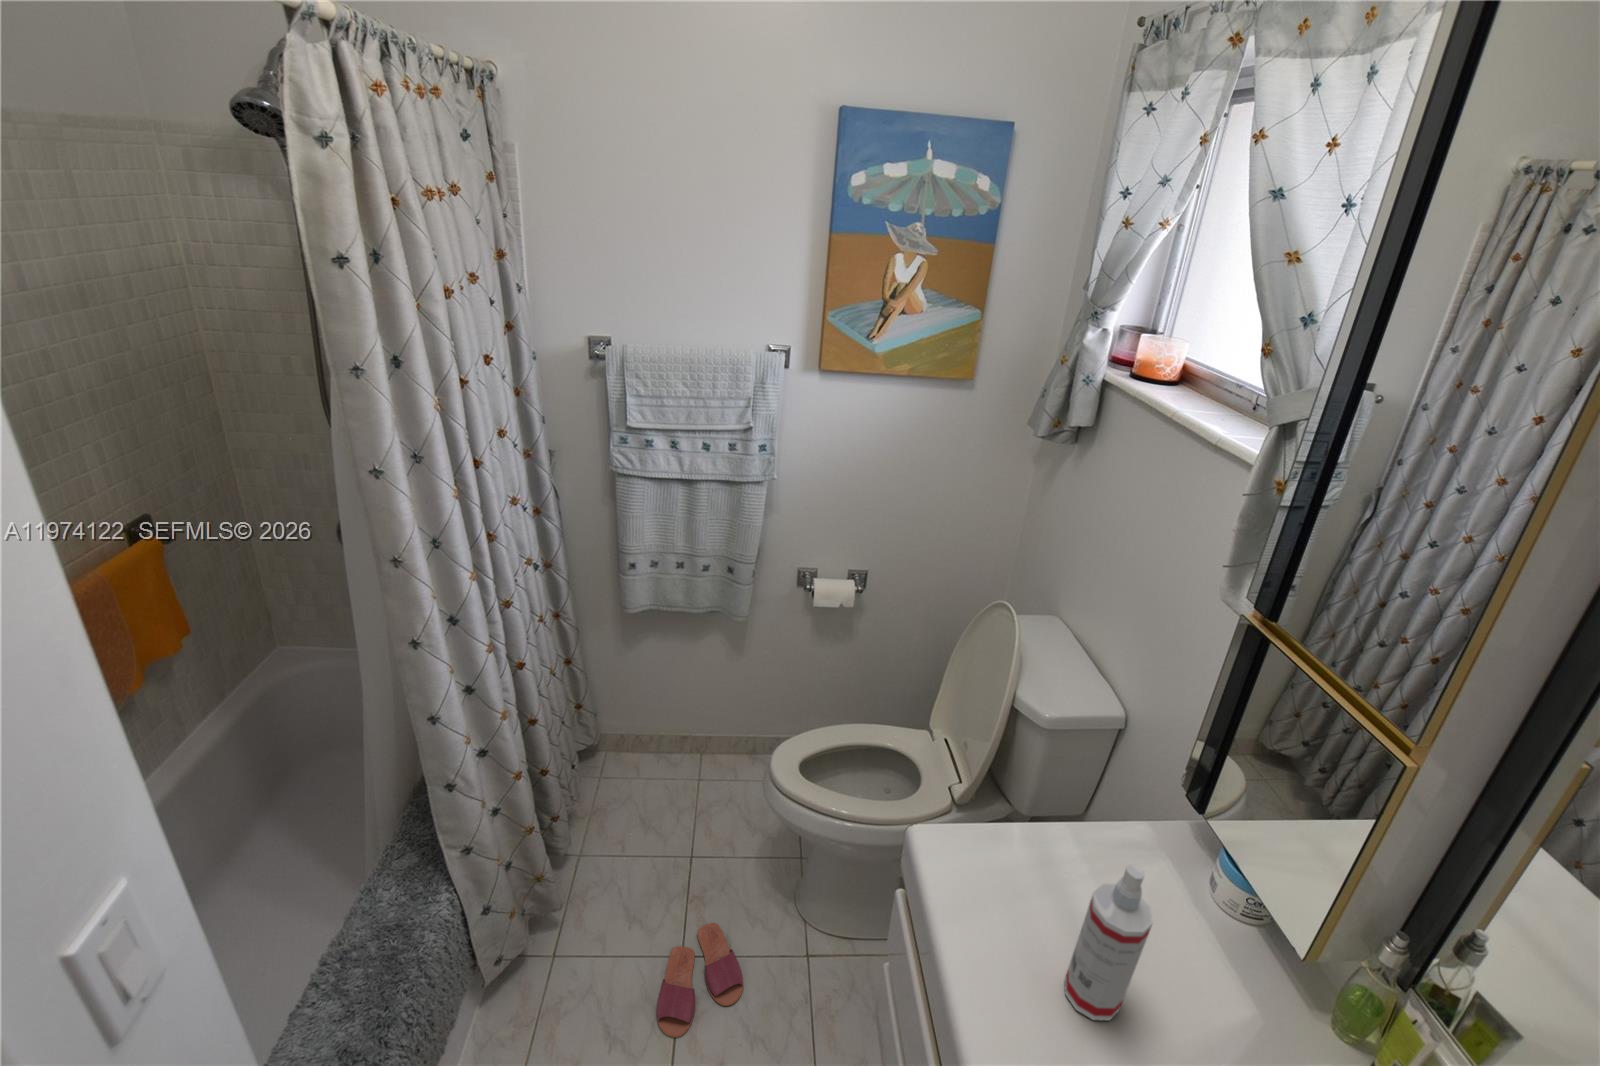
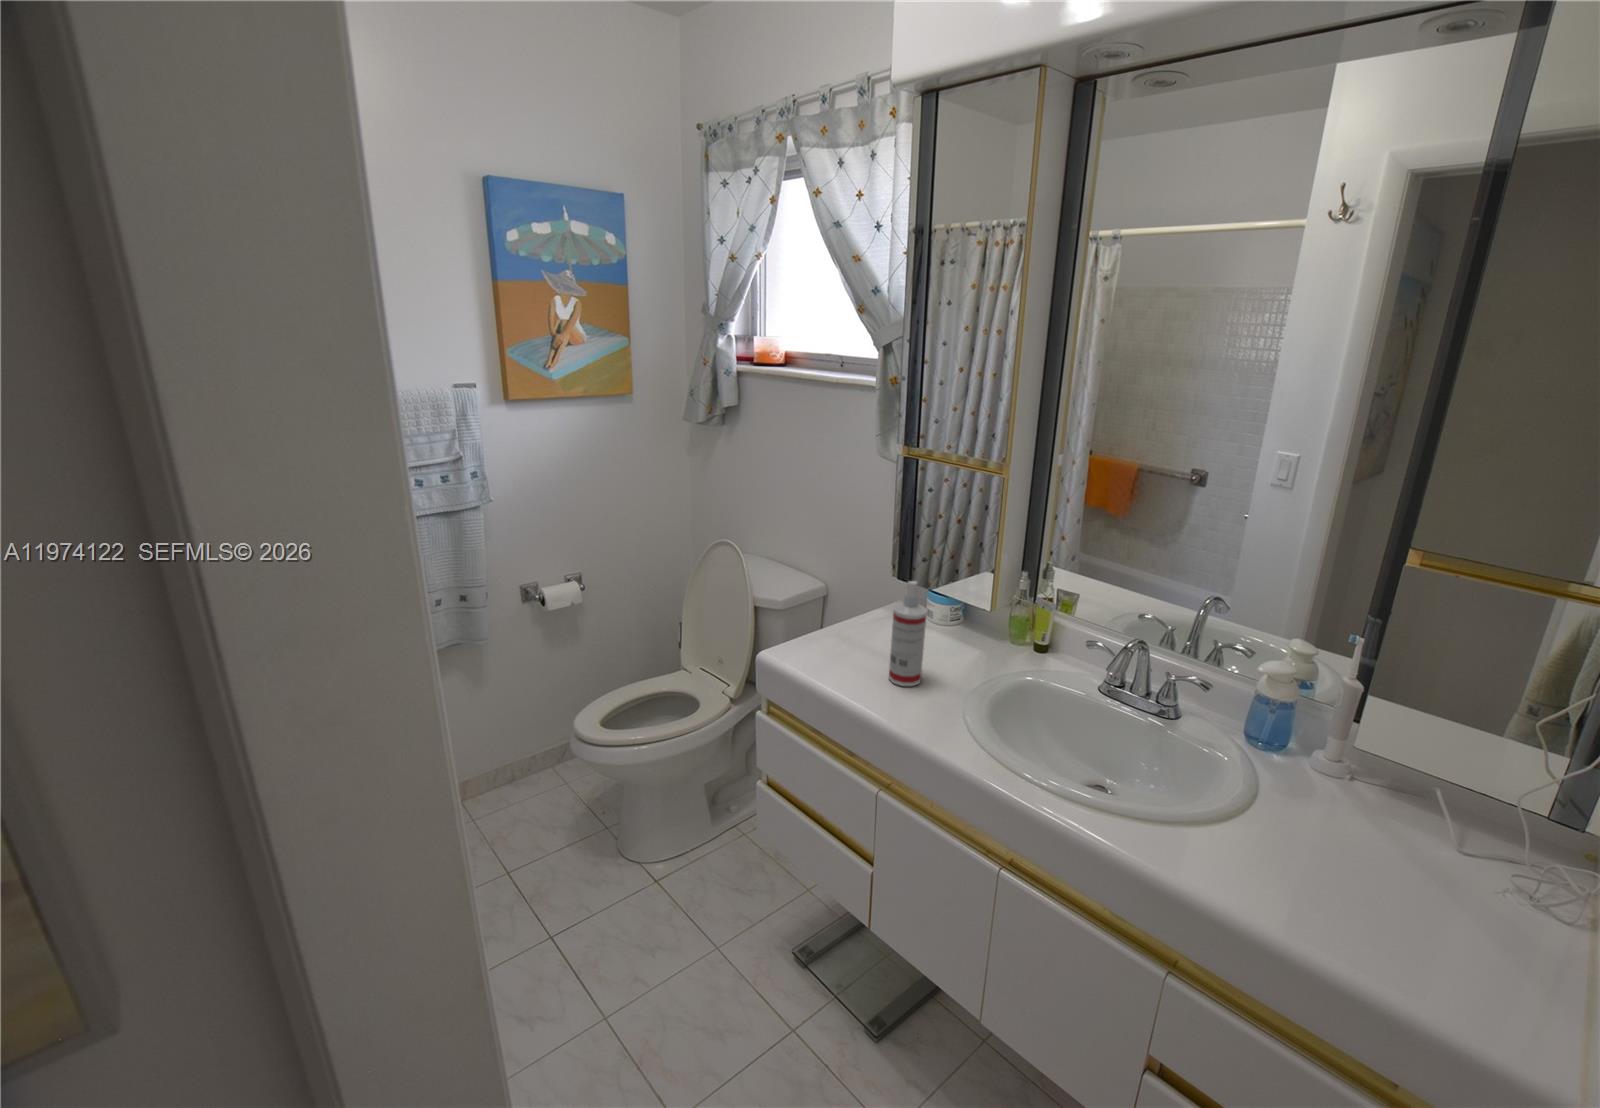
slippers: present [656,923,743,1038] -> none [530,906,611,997]

